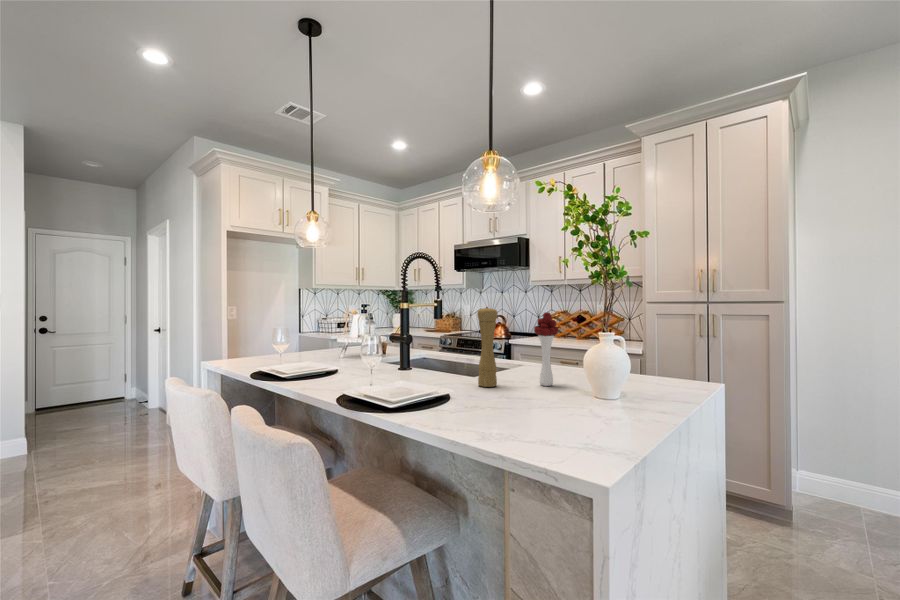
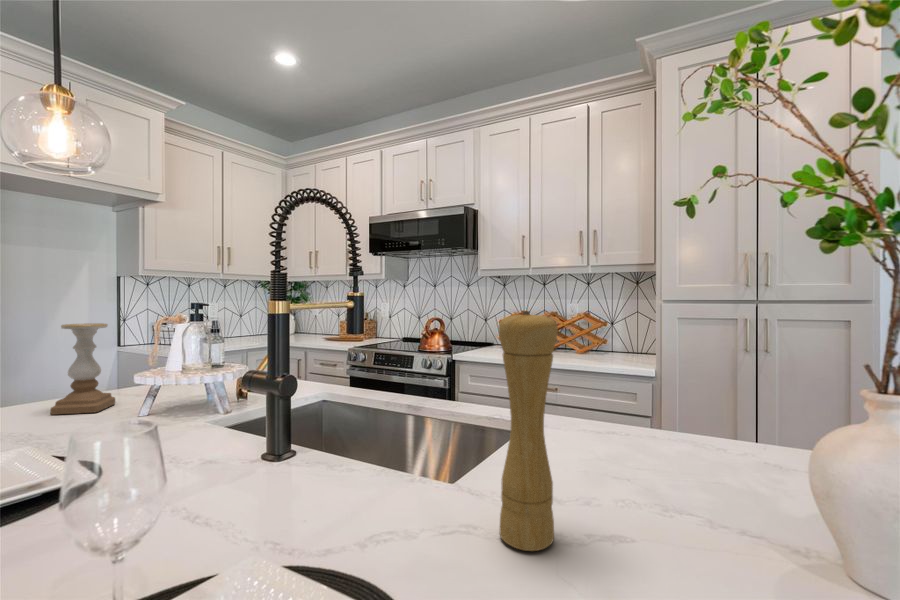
flower bouquet: present [534,312,558,386] -> none [638,325,700,521]
candle holder: none [302,315,325,357] -> present [50,323,115,415]

